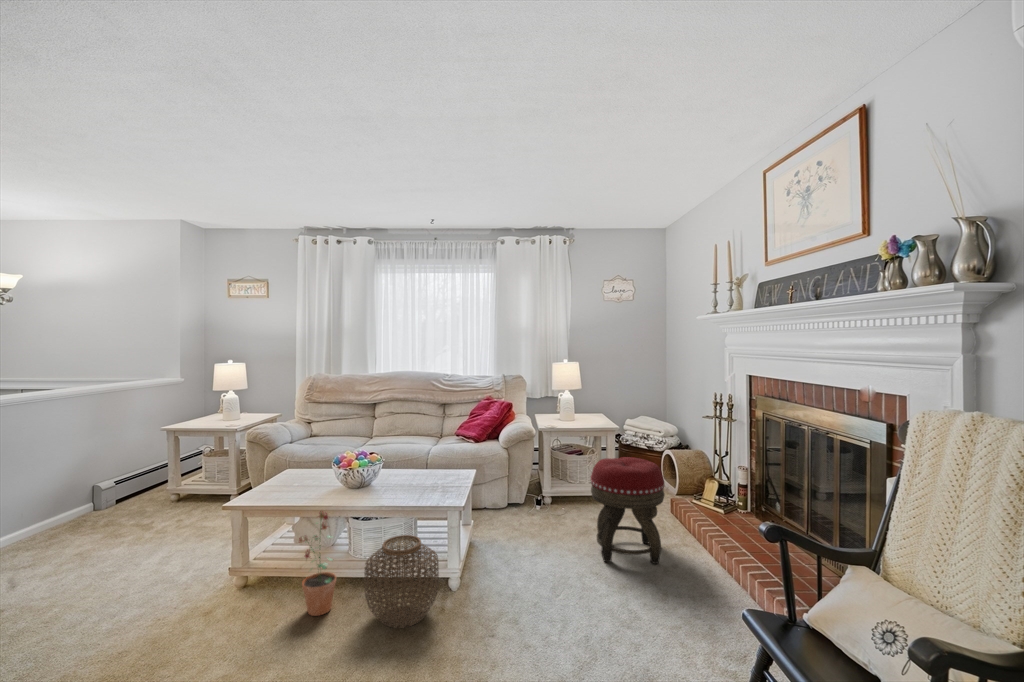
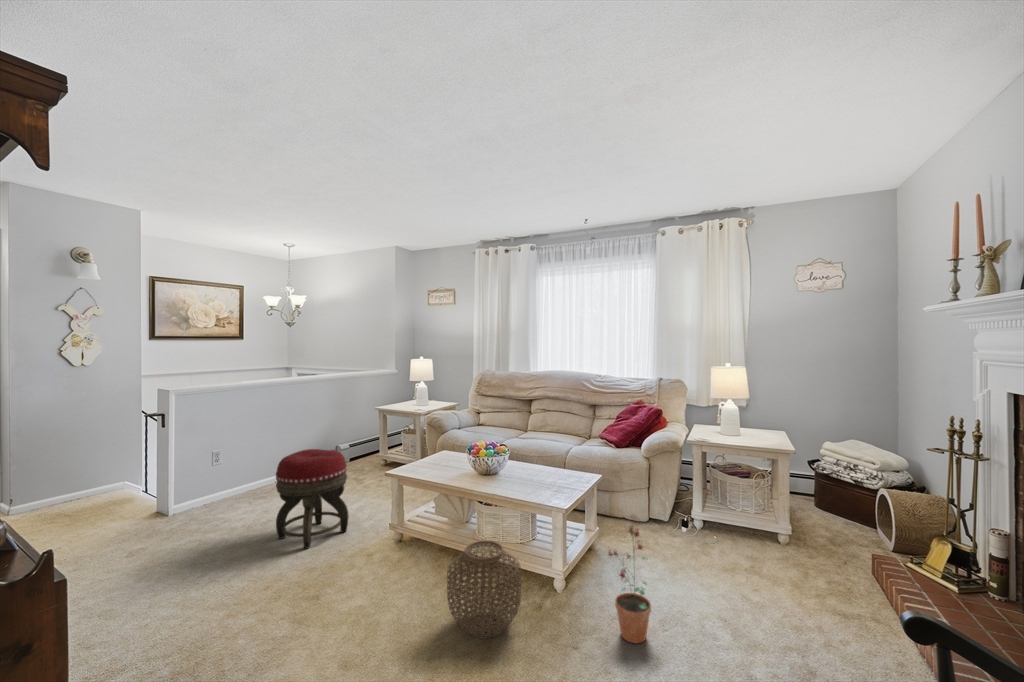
footstool: present [591,457,665,564] -> present [276,449,349,549]
potted plant: present [299,511,336,616] -> present [609,526,651,643]

